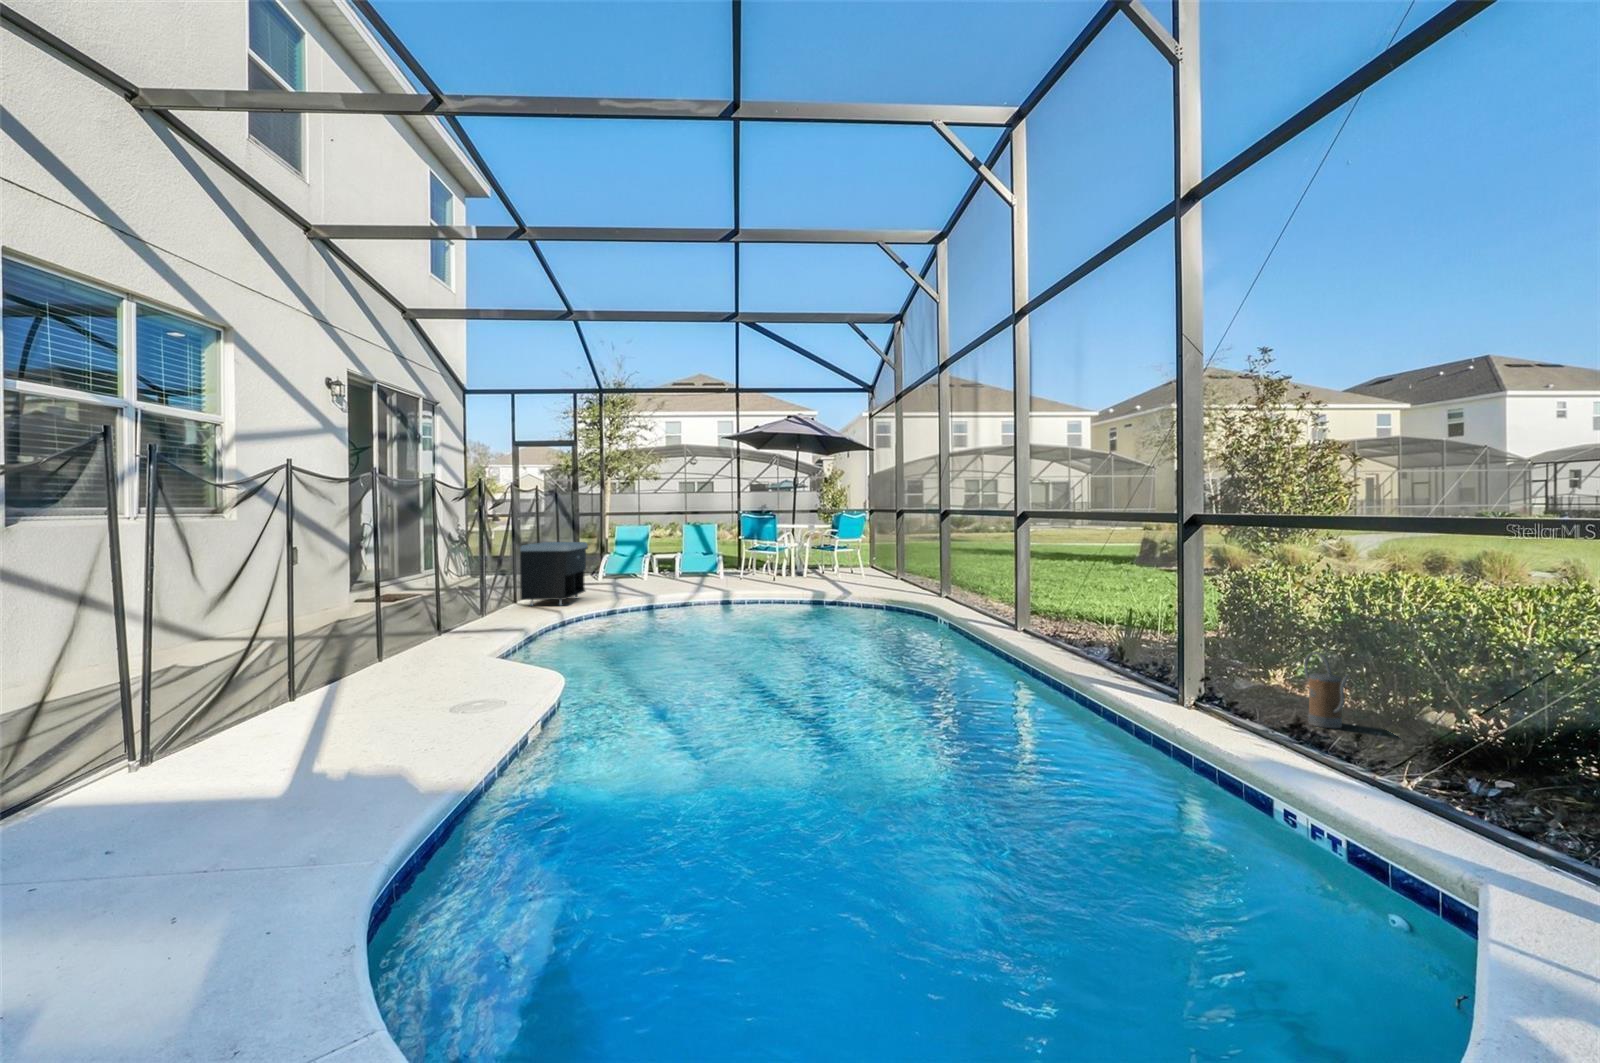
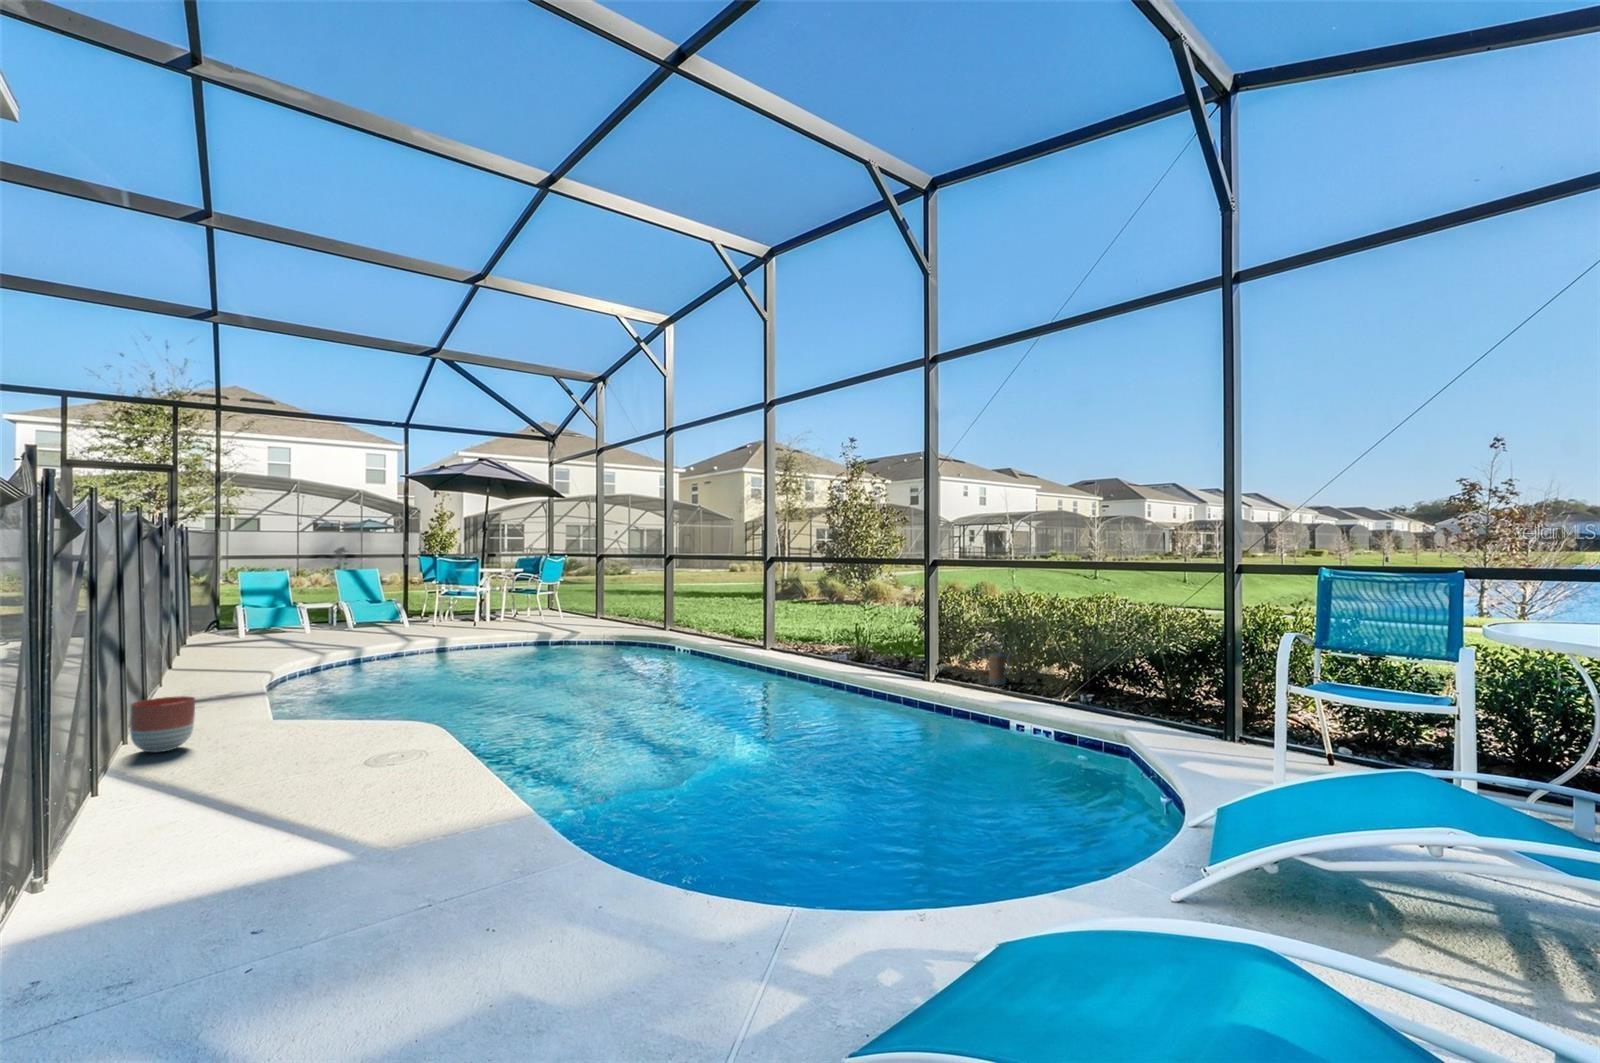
storage bench: present [520,542,588,606] -> none [177,589,253,669]
planter: none [344,632,391,678] -> present [130,696,195,752]

